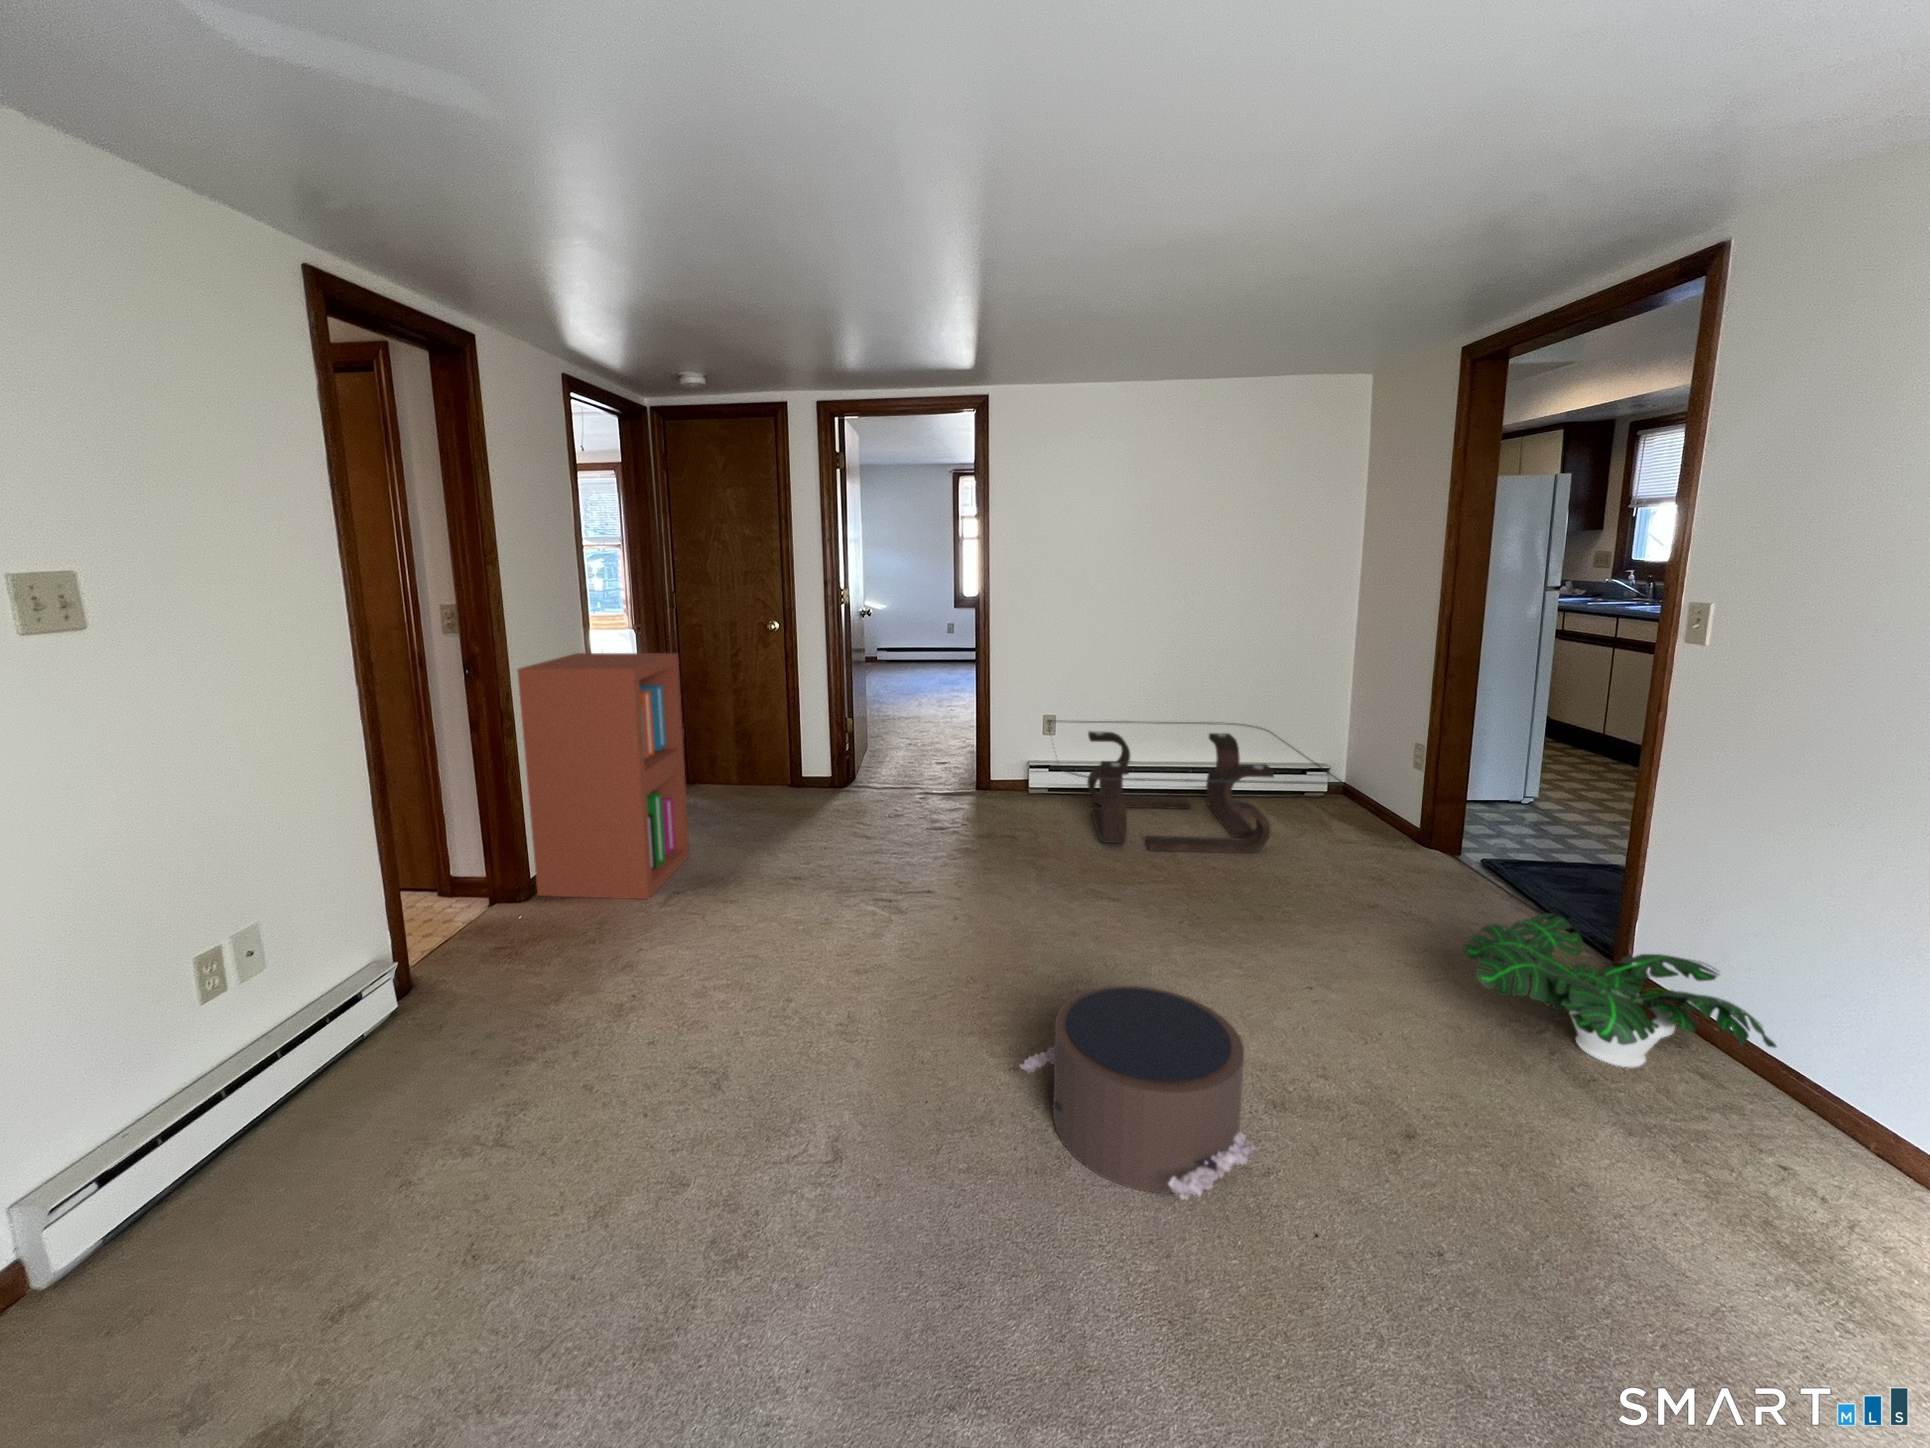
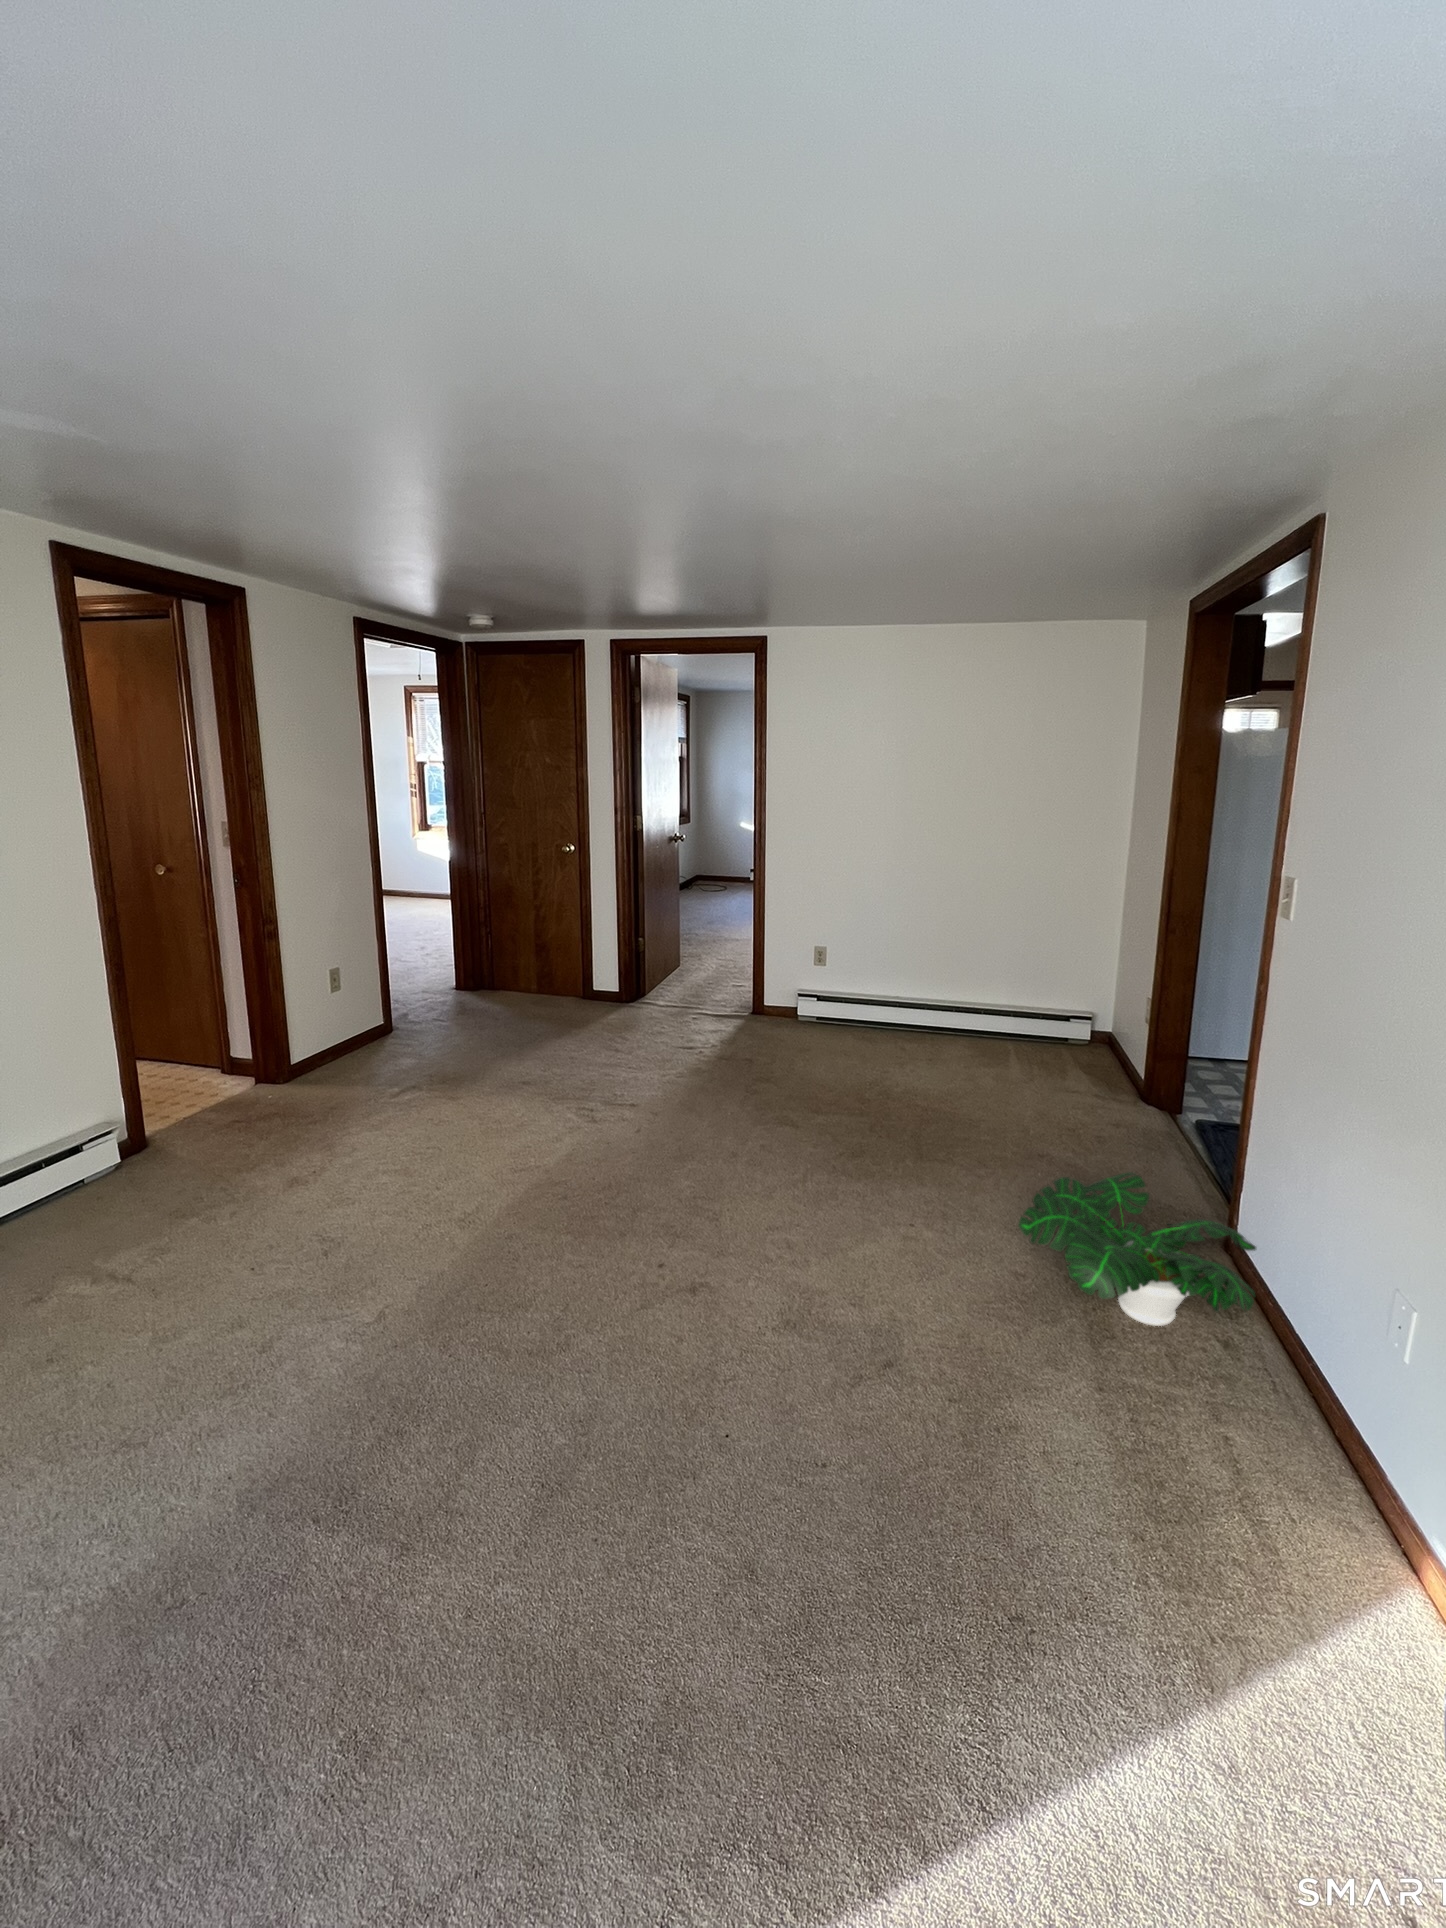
bookshelf: present [517,653,689,899] -> none [279,867,446,1092]
coffee table: present [1050,720,1343,853] -> none [780,952,1037,1095]
pouf: present [1020,986,1260,1200] -> none [568,1198,734,1384]

